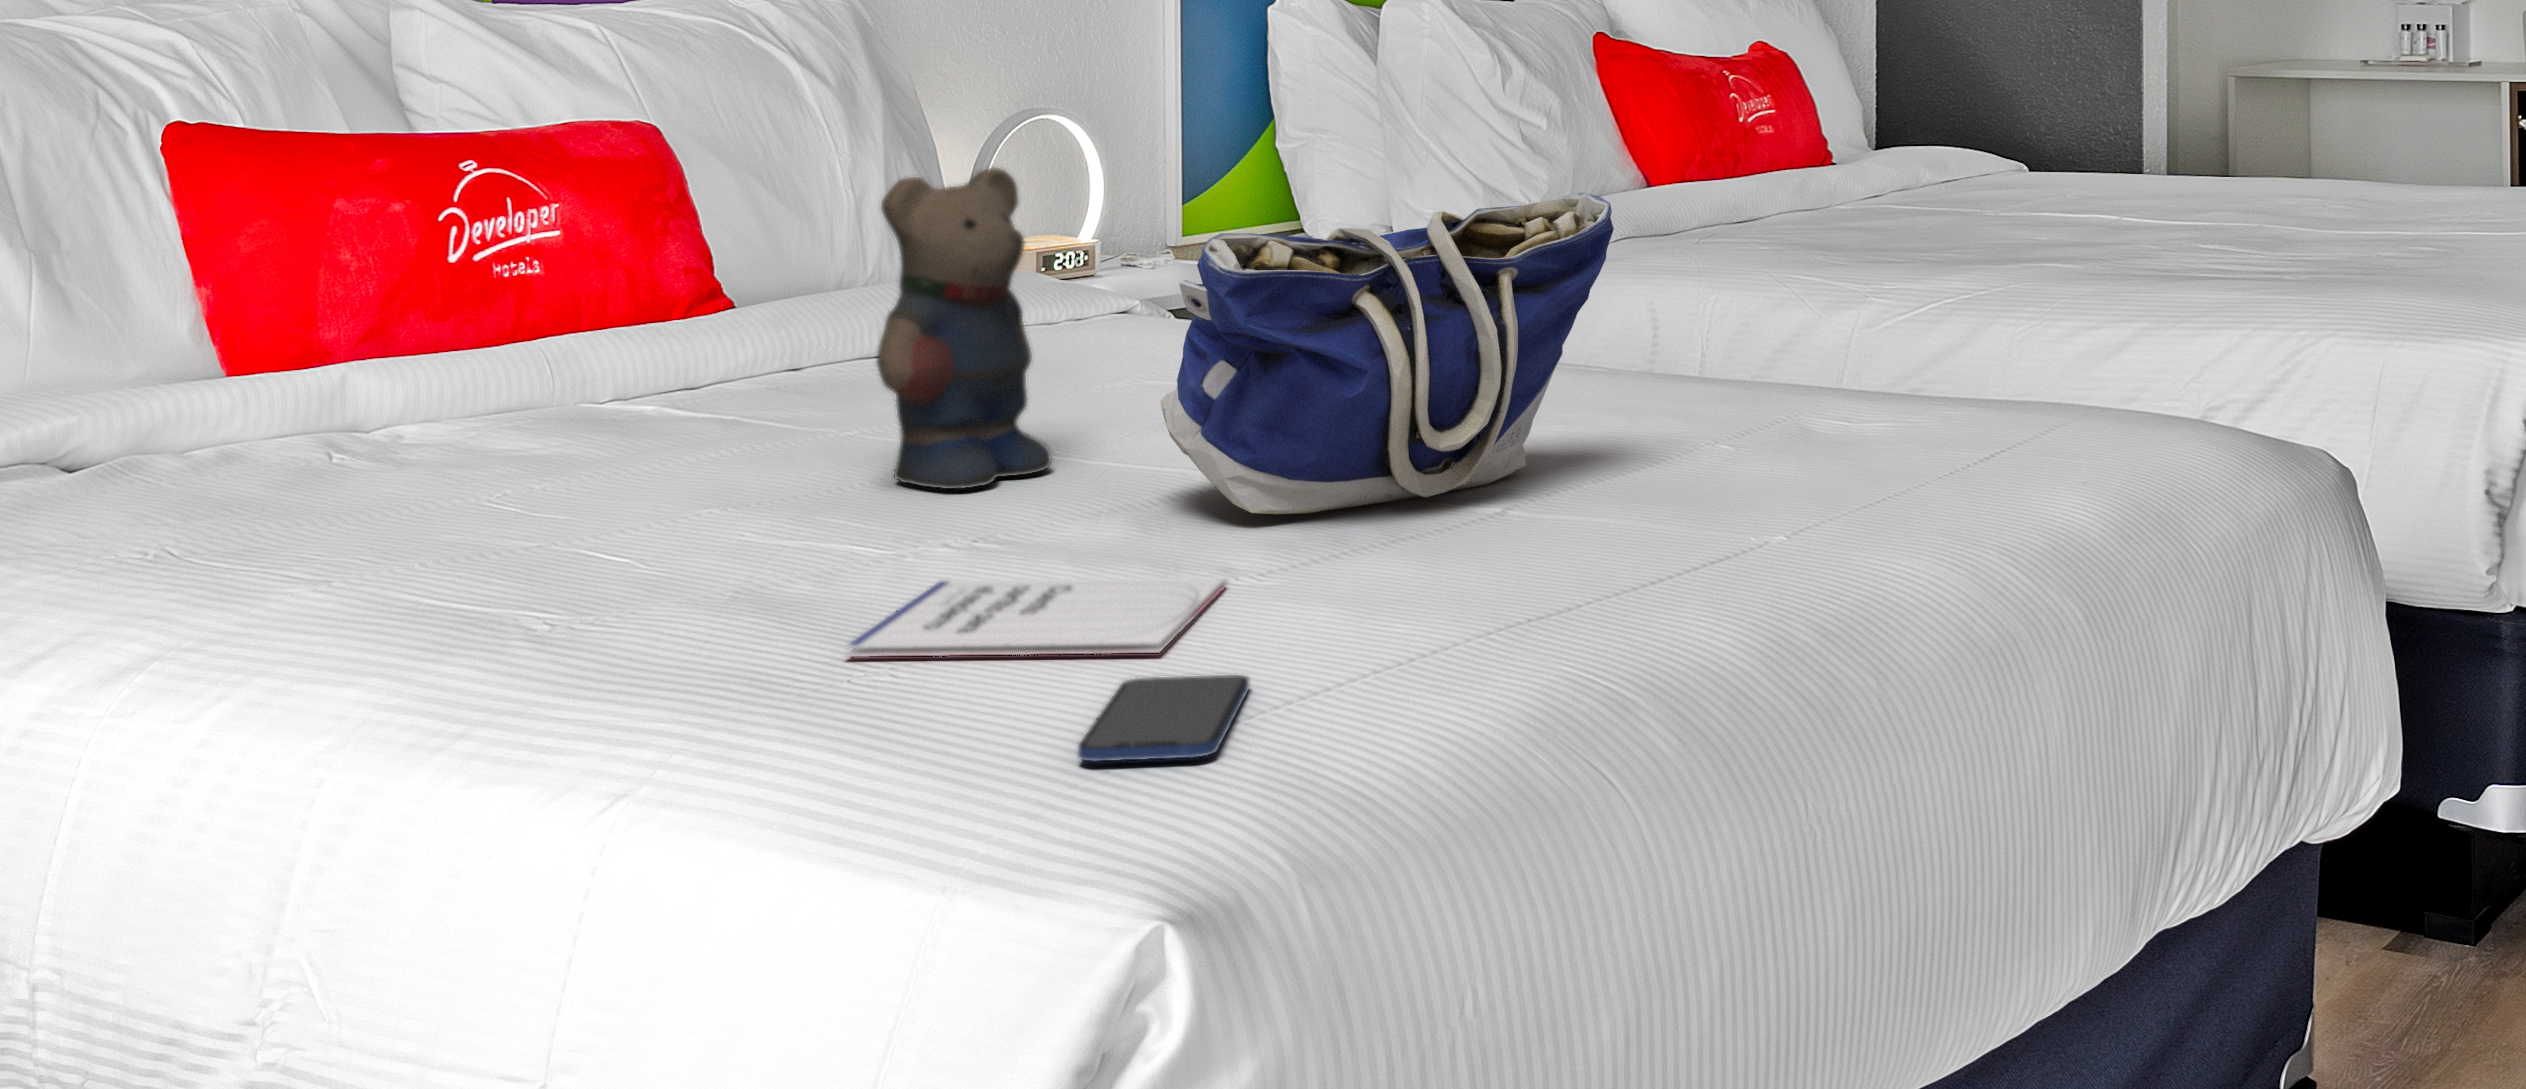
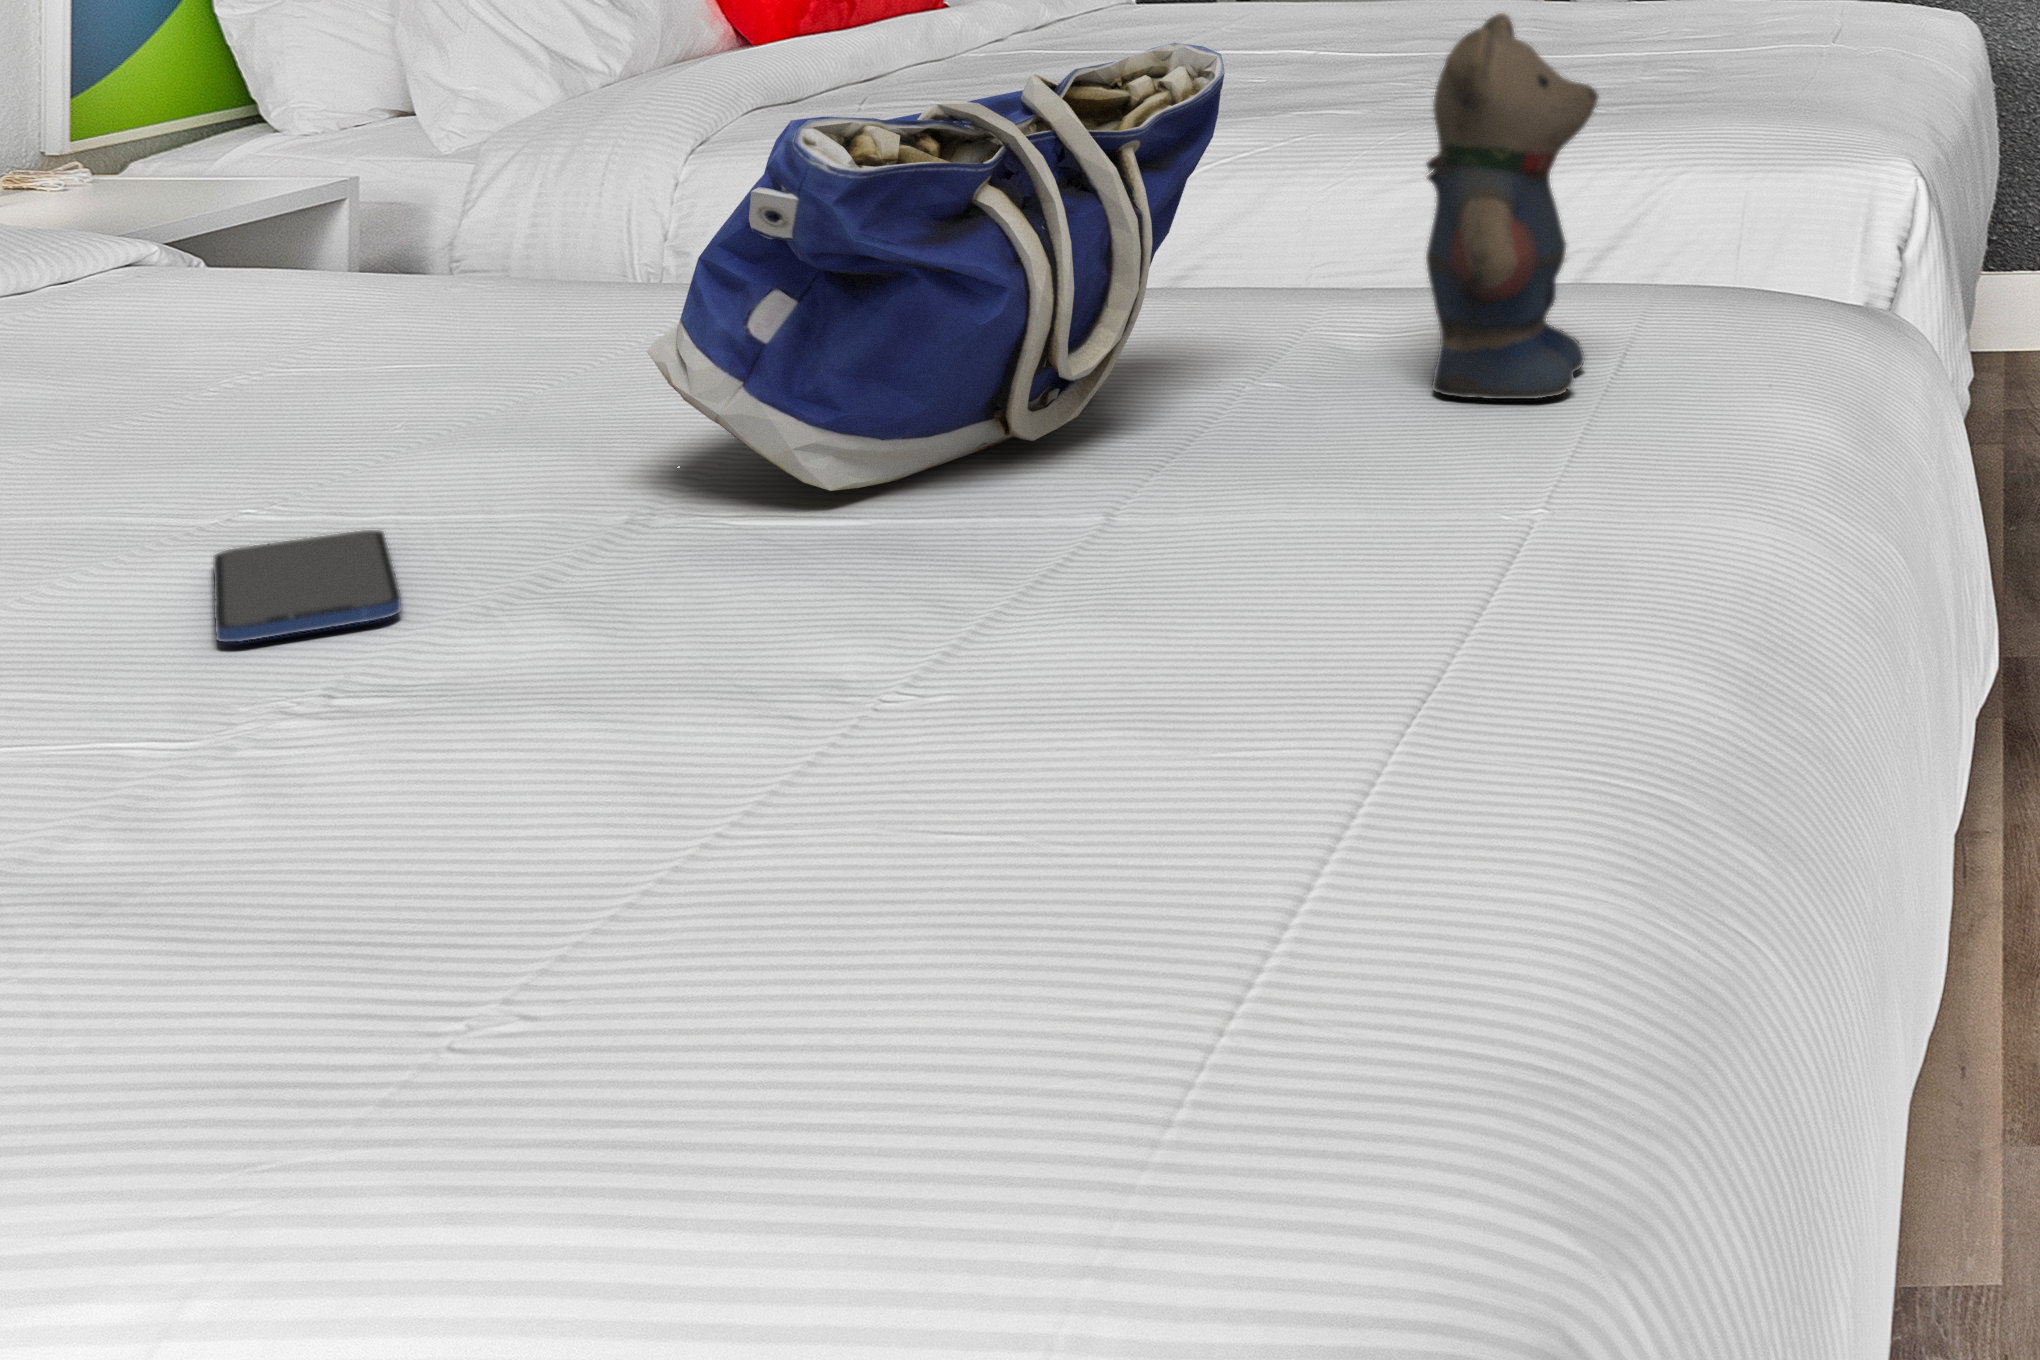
teddy bear: present [876,168,1052,489] -> present [1426,13,1598,399]
notebook: present [846,577,1227,657] -> none [461,584,969,800]
smartphone: present [1078,675,1249,761] -> present [213,530,401,642]

